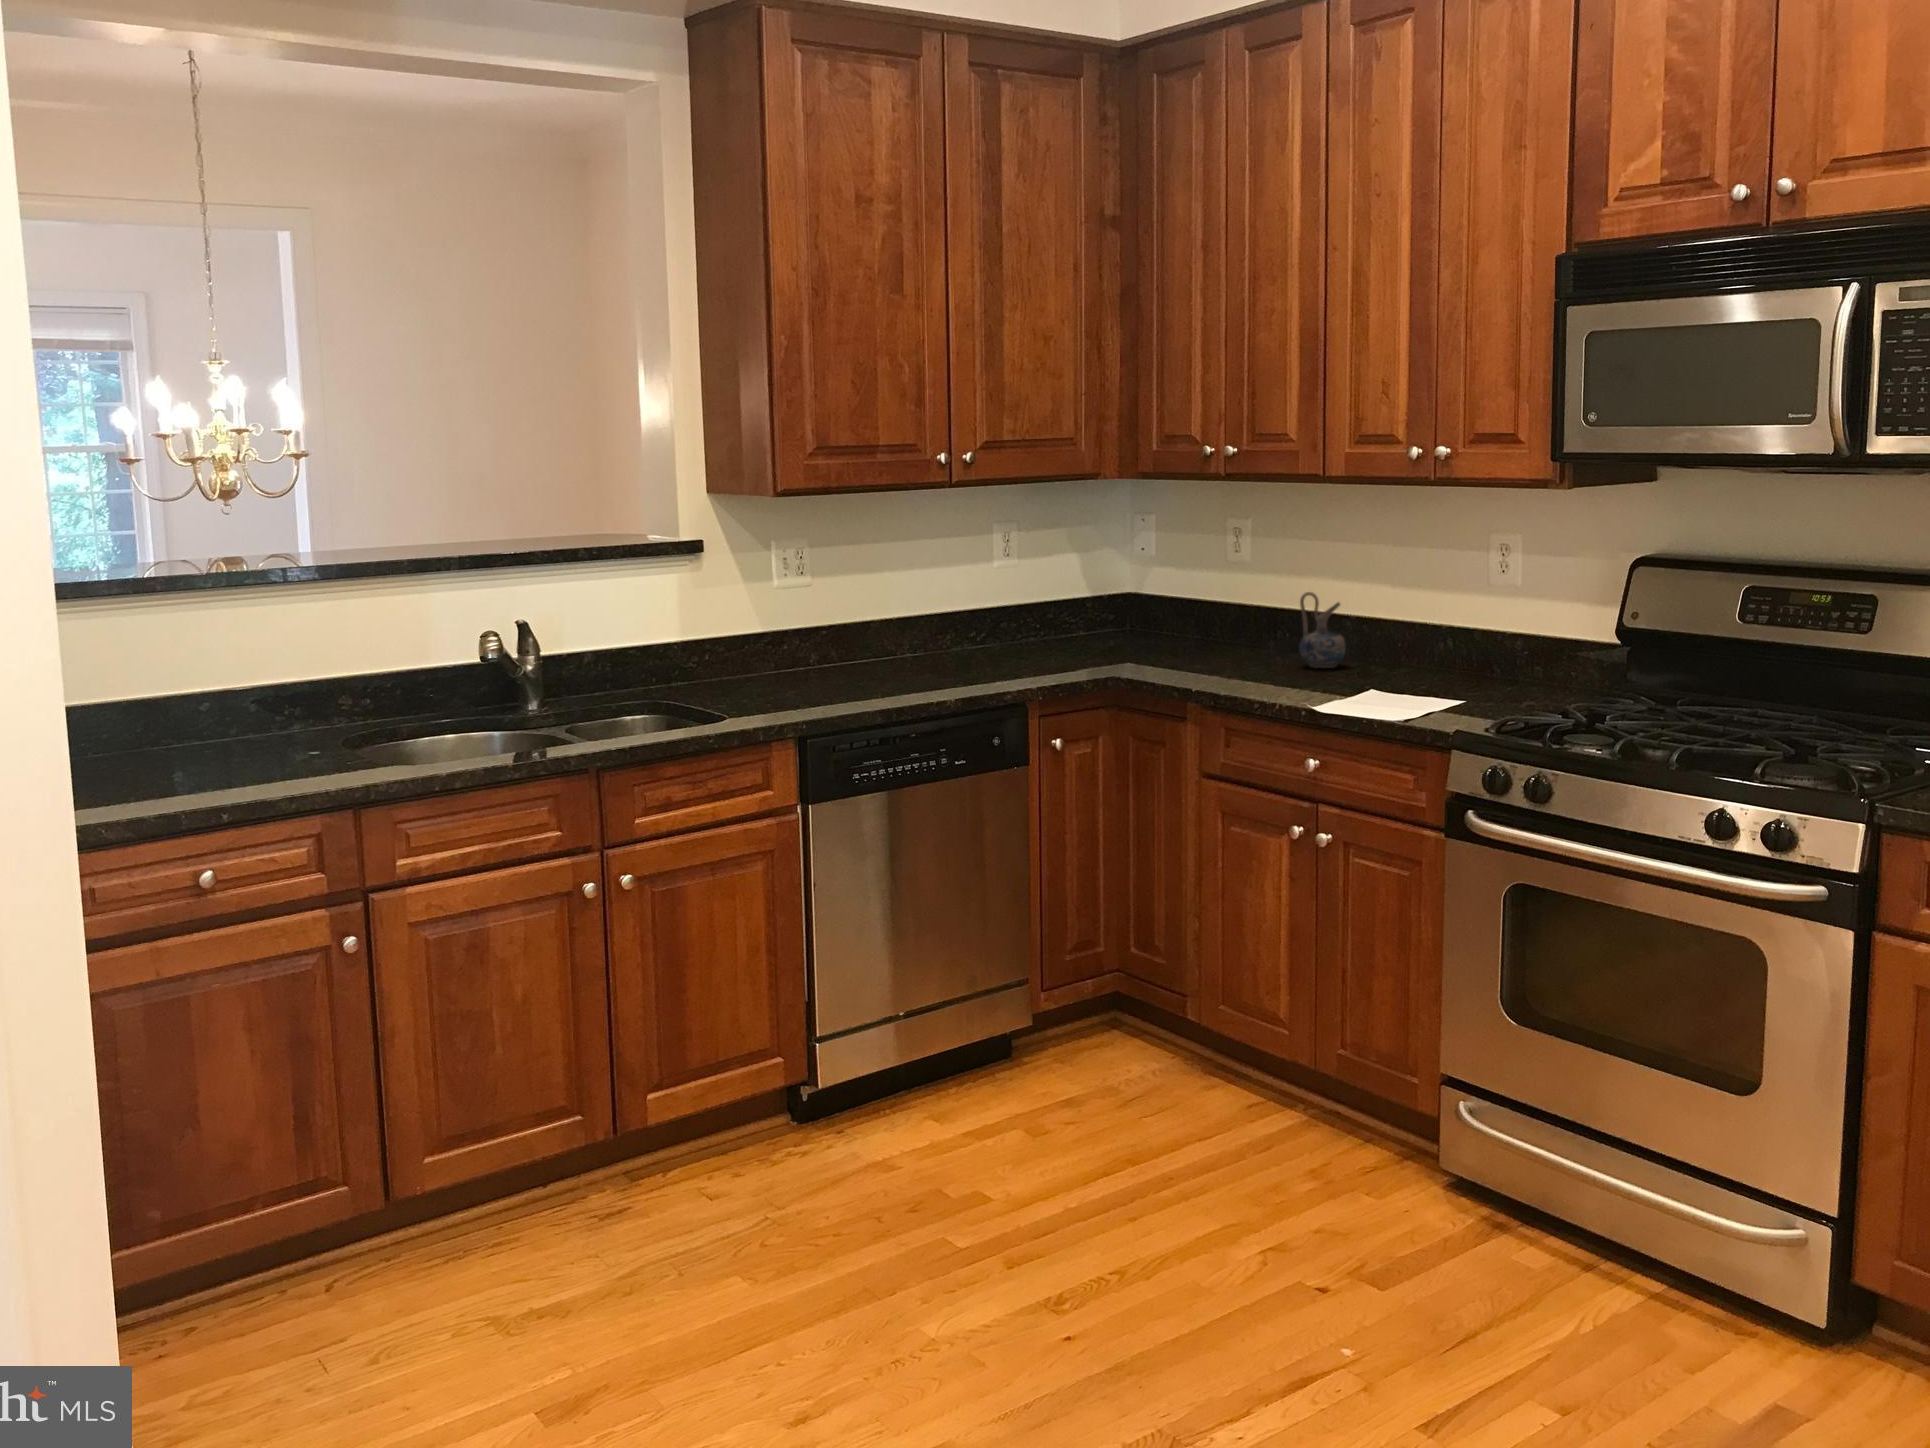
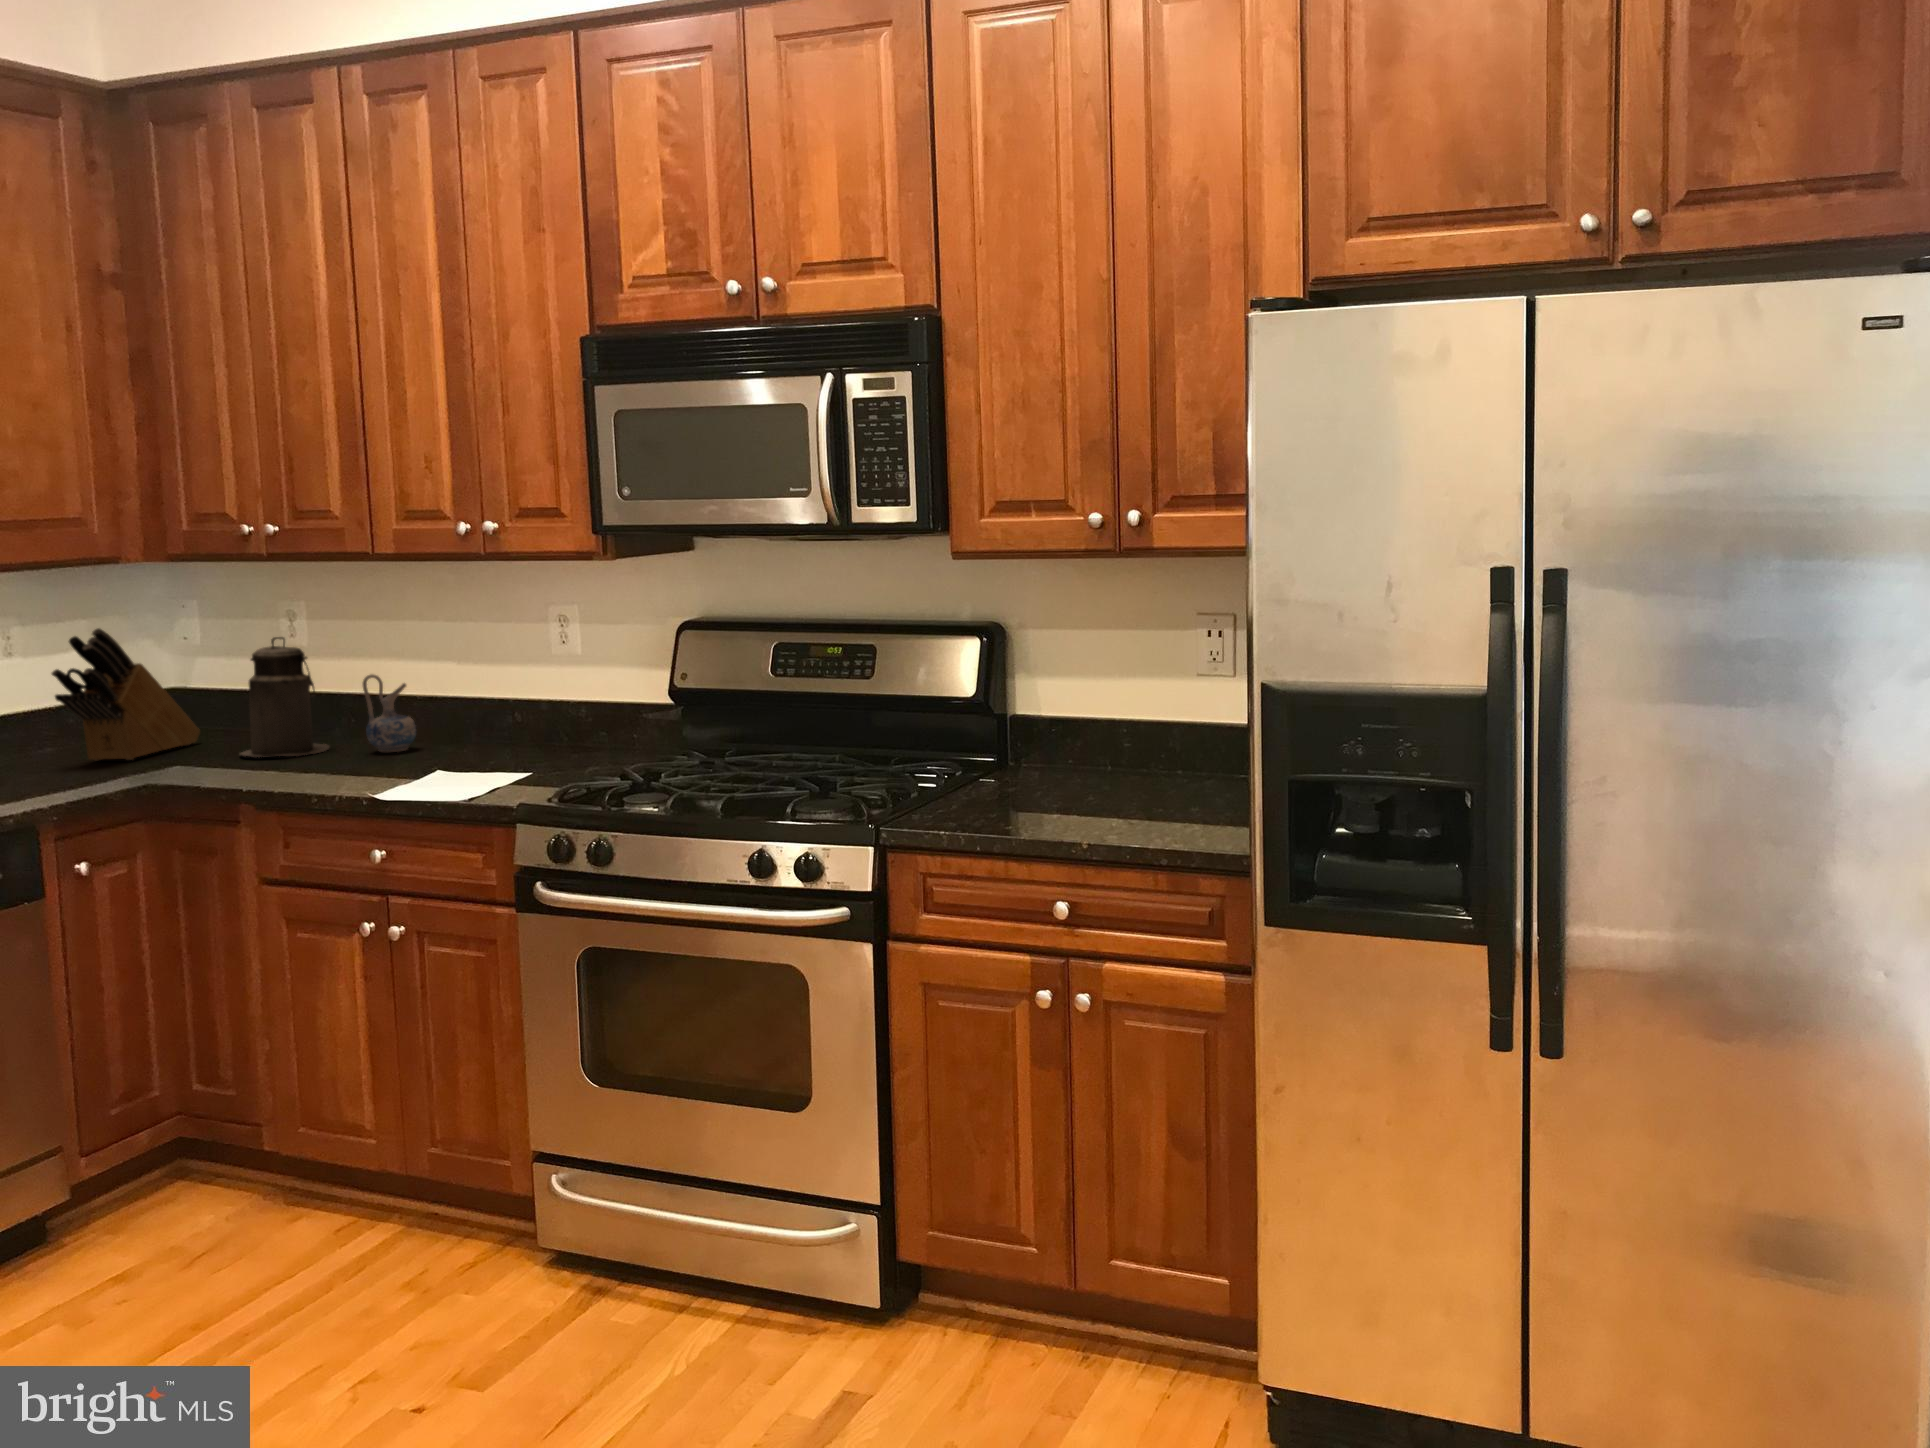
knife block: none [1042,537,1151,656] -> present [52,628,200,761]
canister: none [1186,552,1264,664] -> present [240,637,329,757]

